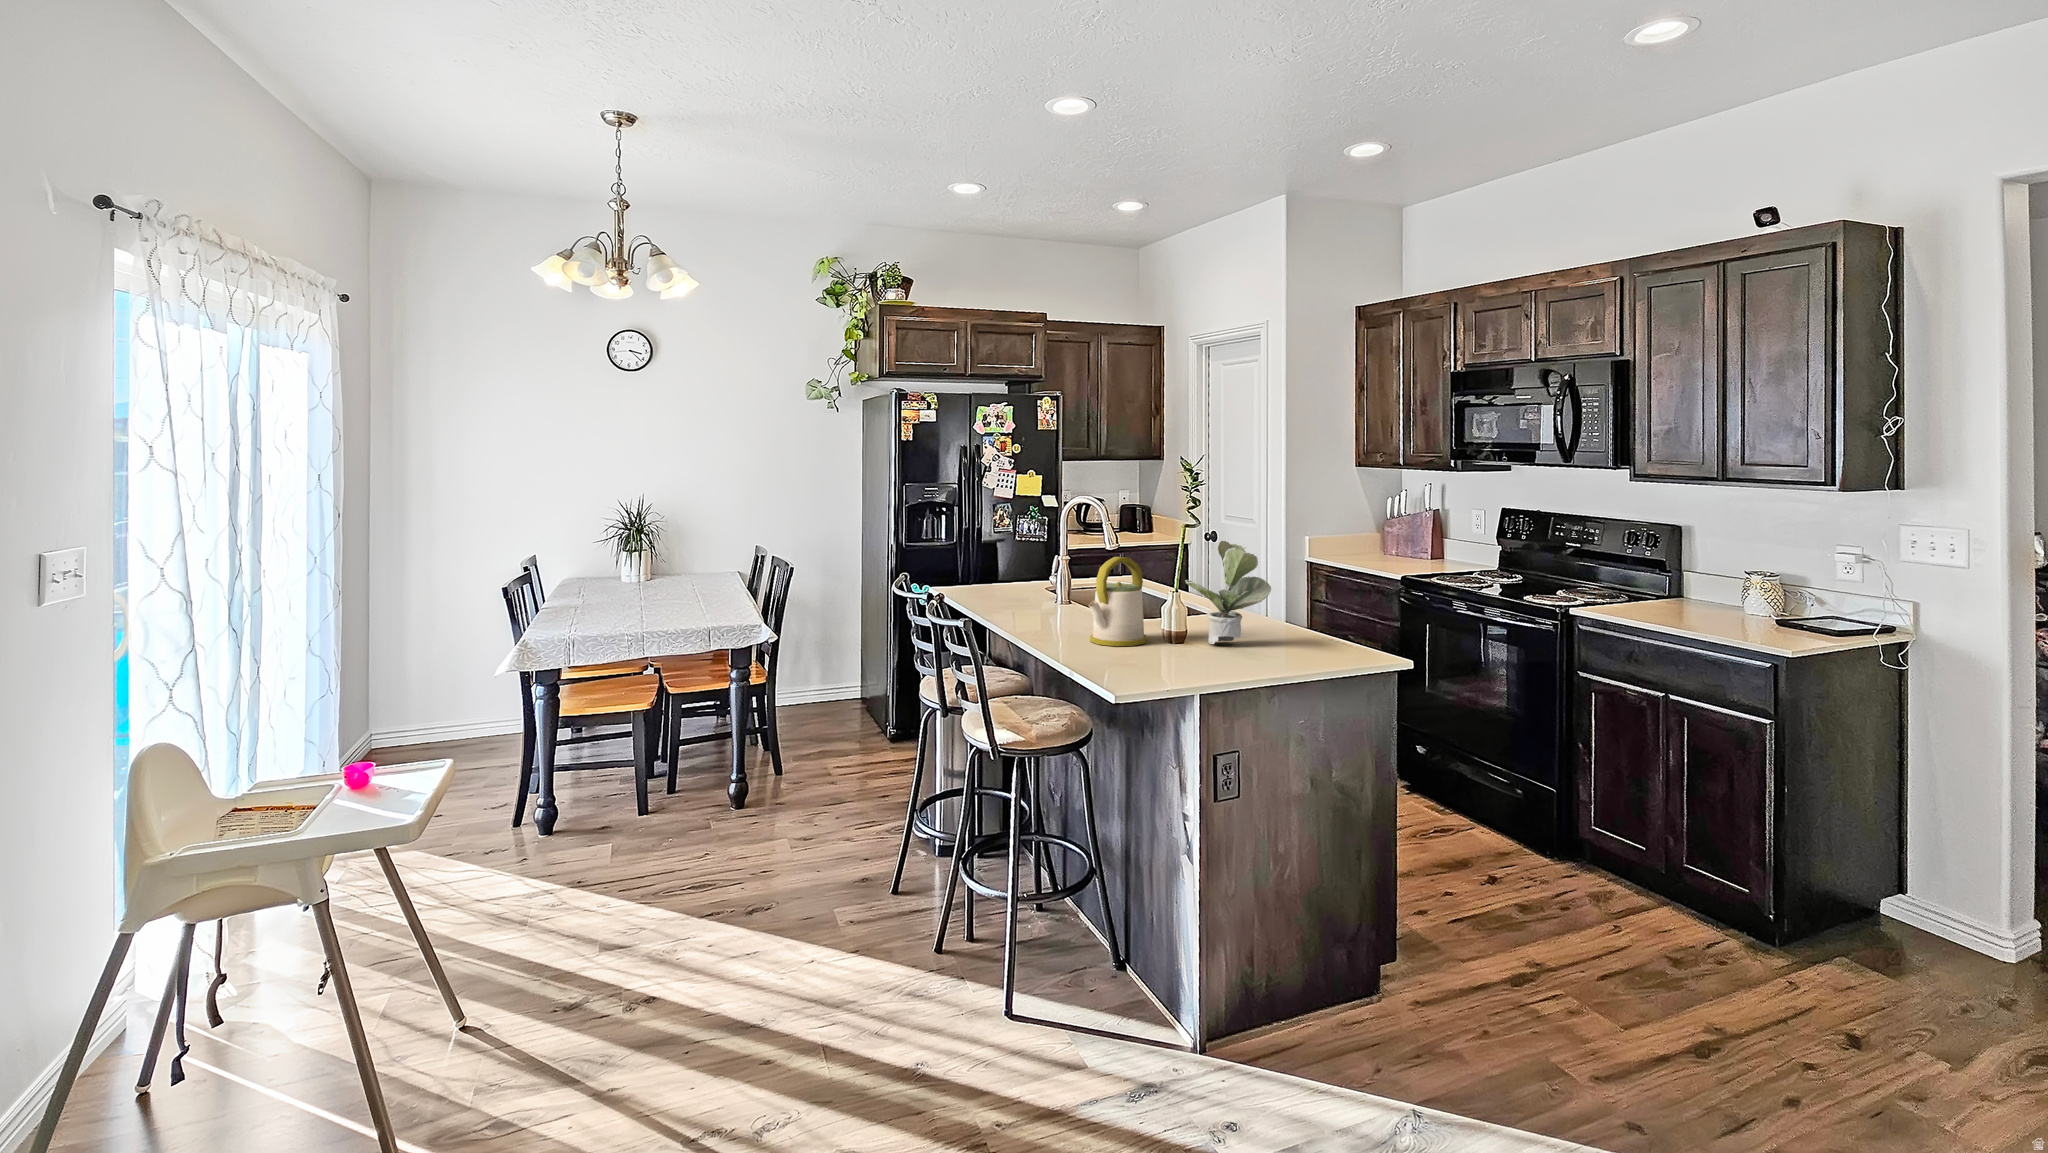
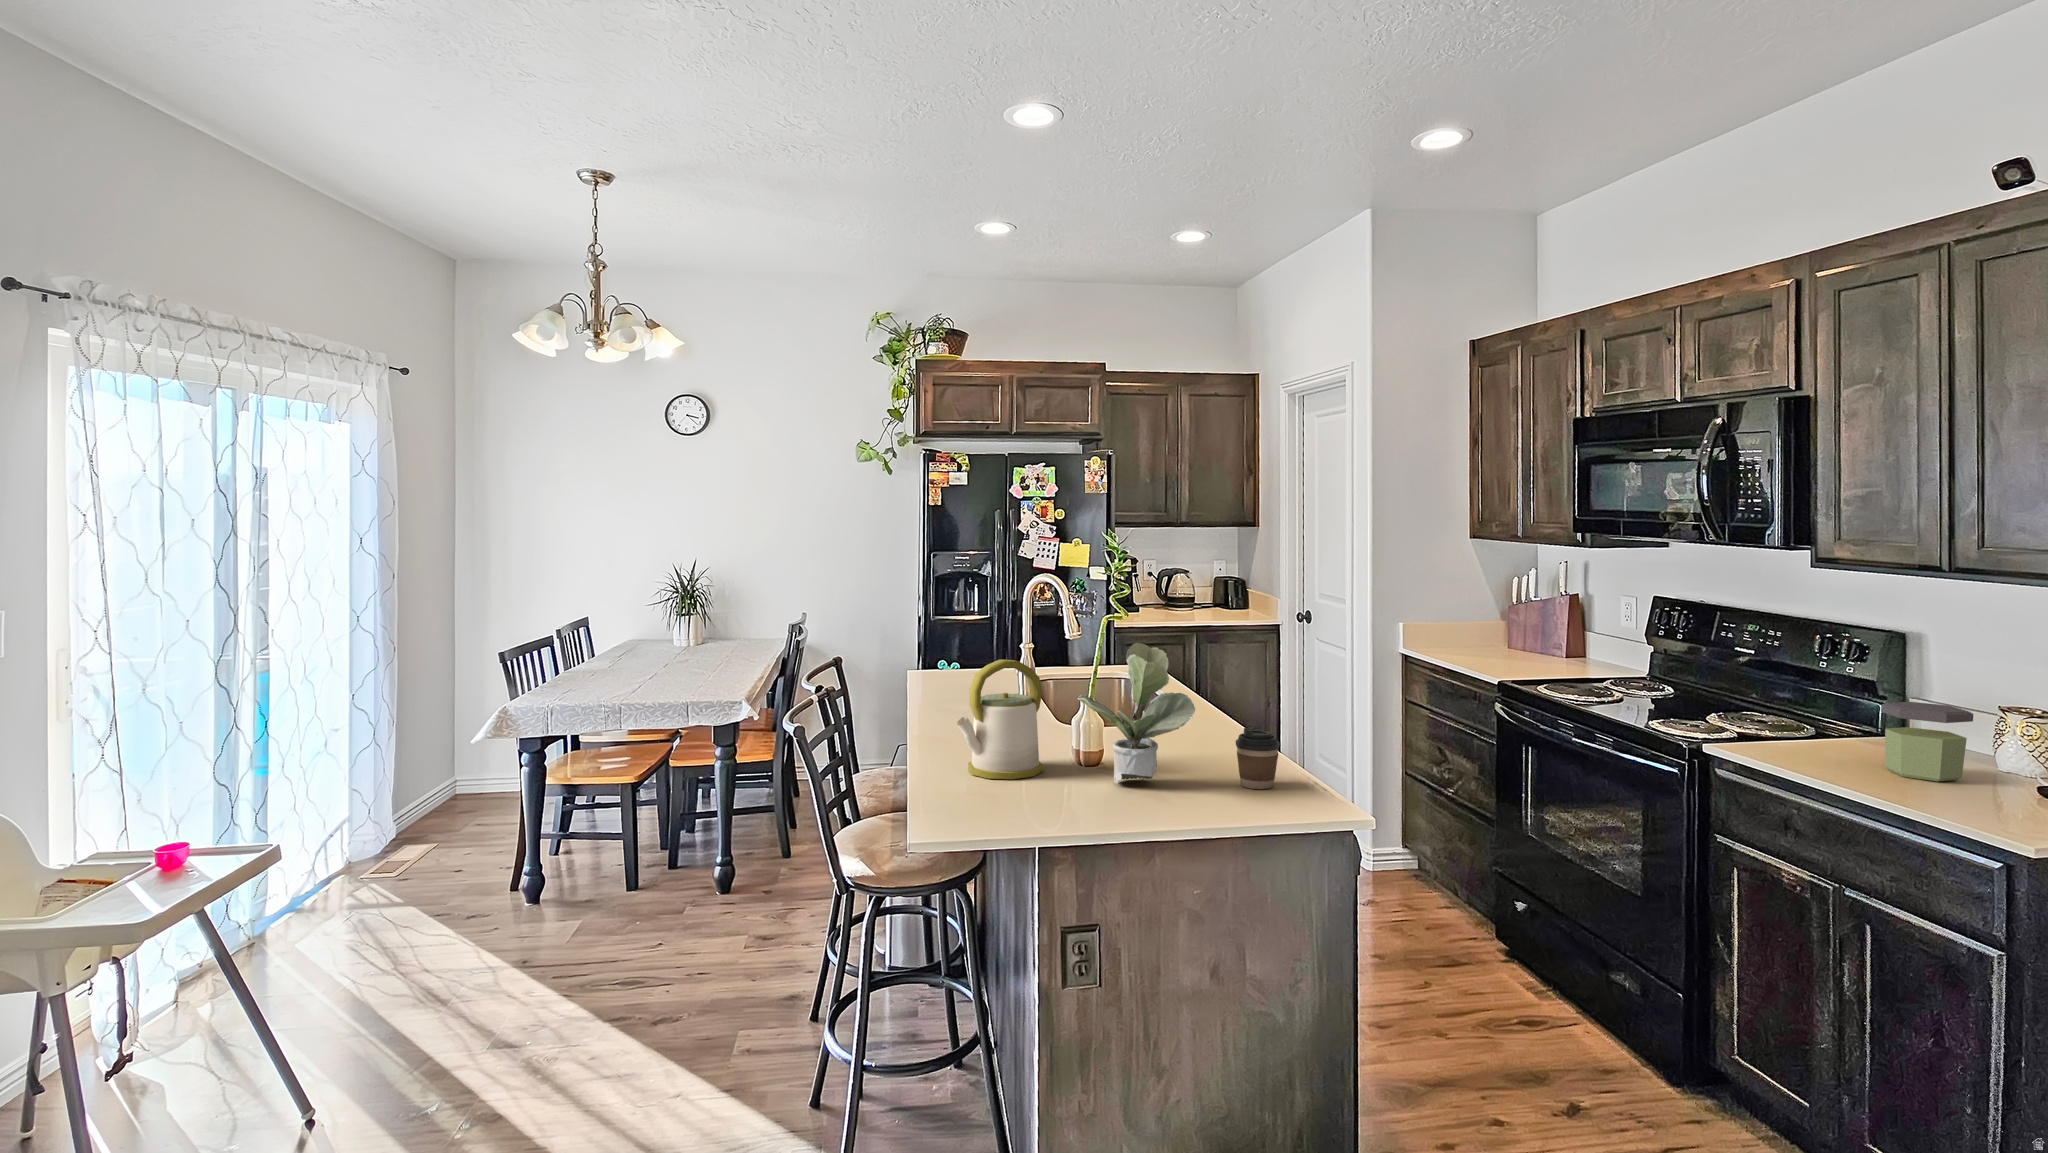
jar: none [1683,570,1739,621] -> present [1881,702,1973,781]
coffee cup: none [1293,600,1325,643] -> present [1236,728,1280,789]

